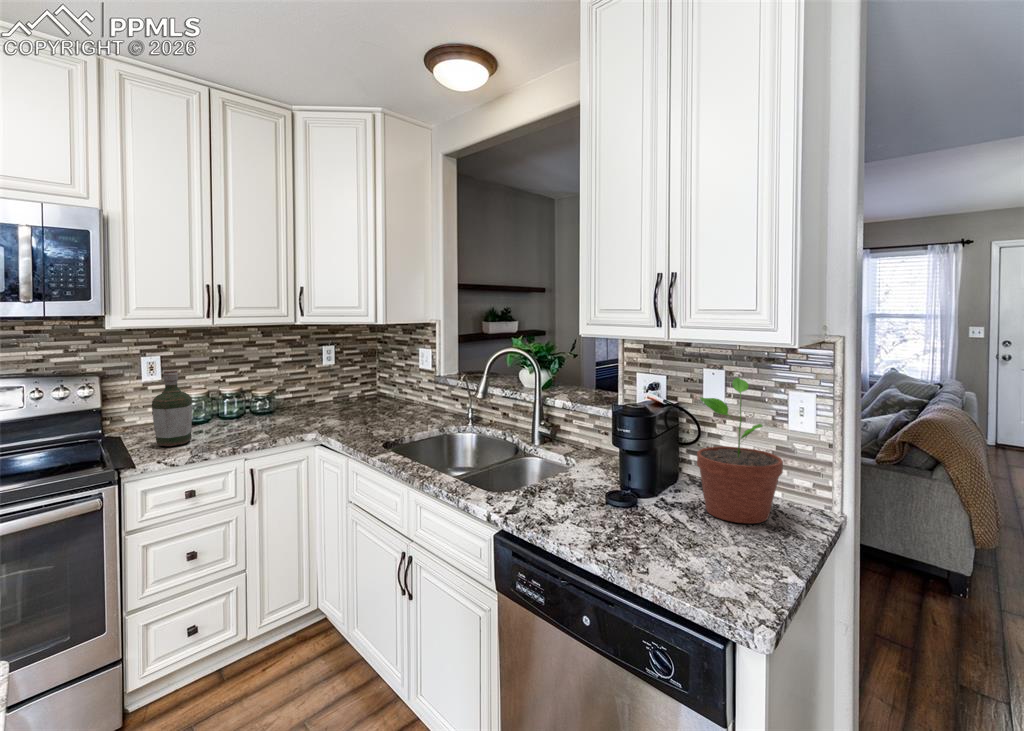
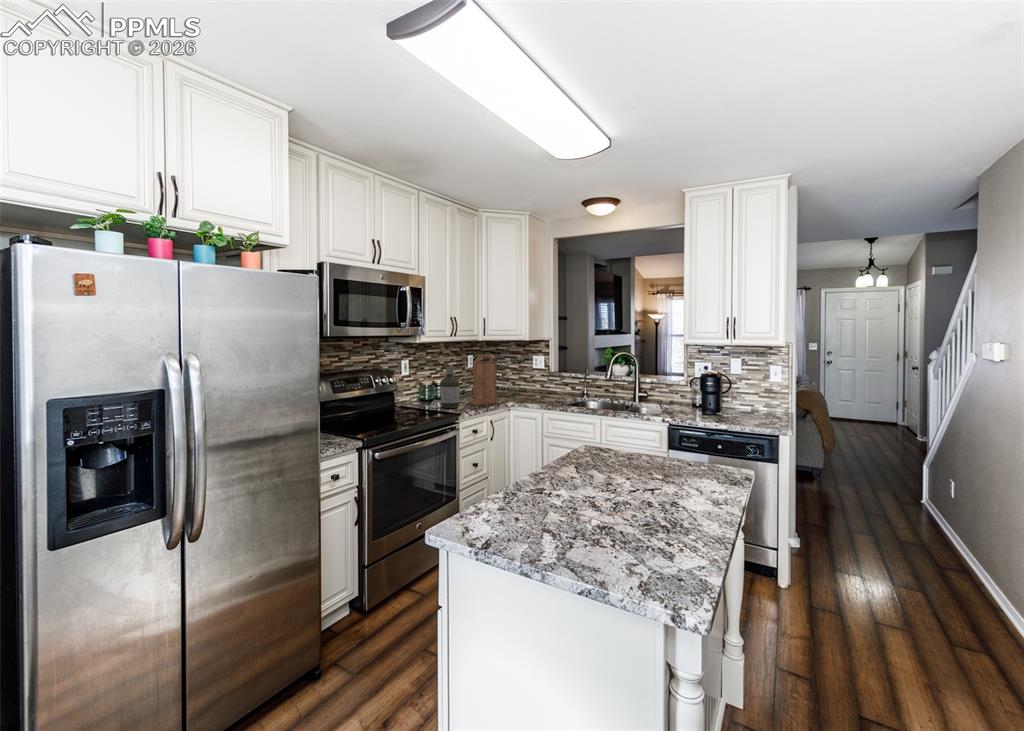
cutting board: none [224,351,283,440] -> present [473,355,496,406]
potted plant: present [697,378,783,523] -> none [738,360,774,417]

